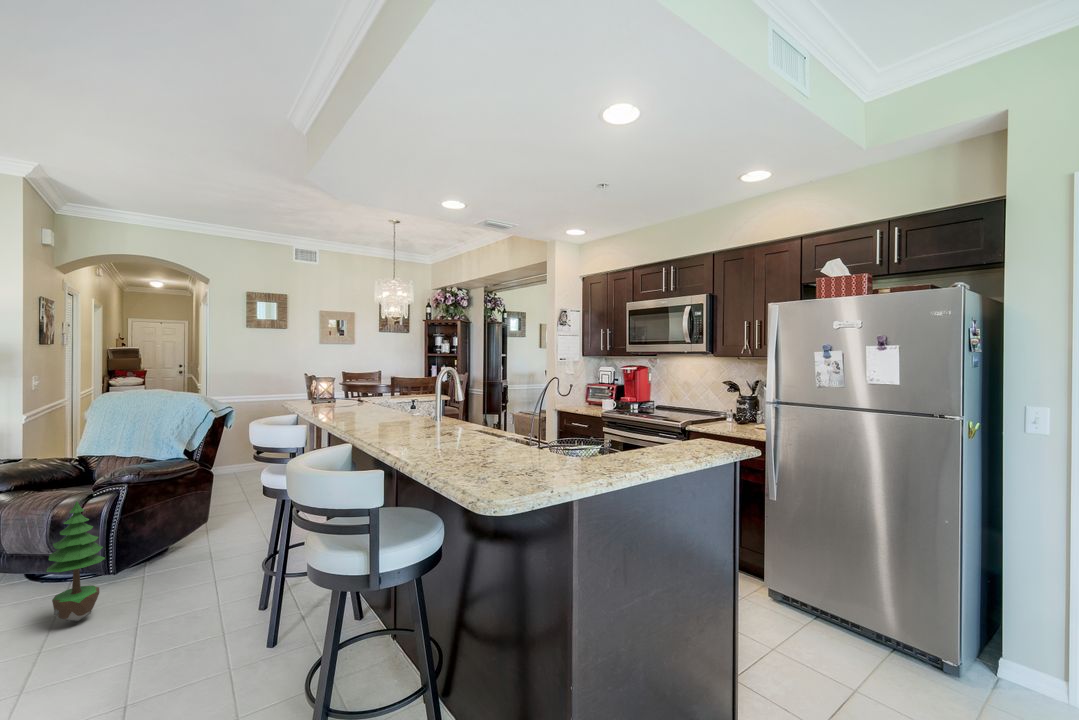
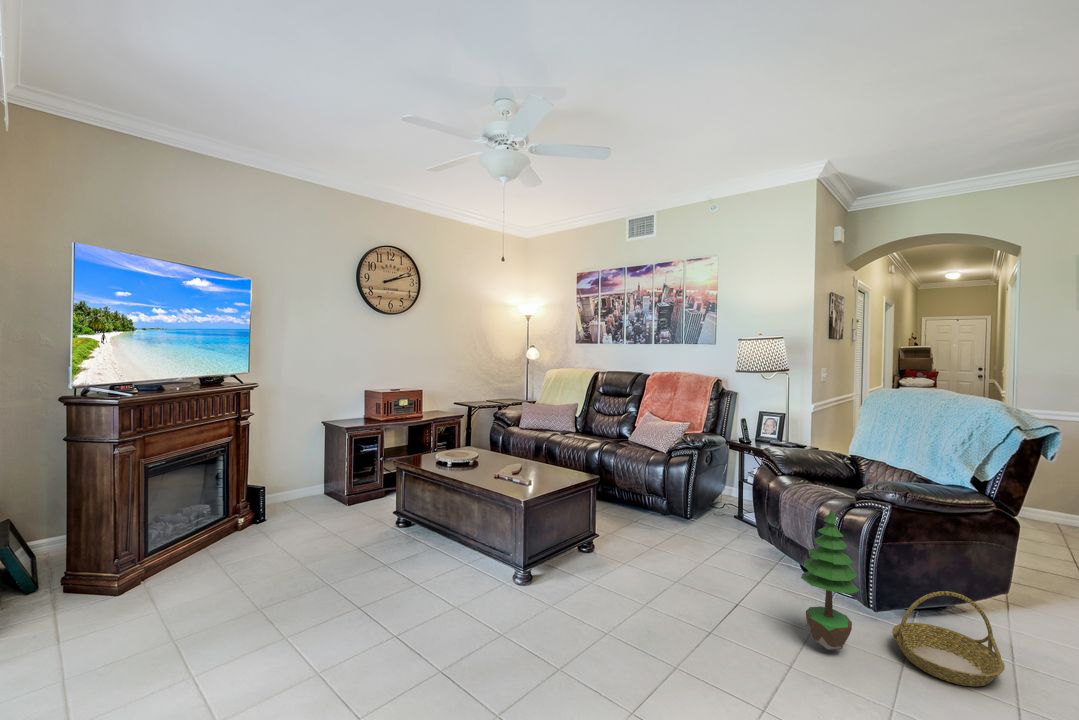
basket: none [132,531,208,594] -> present [892,591,1005,686]

